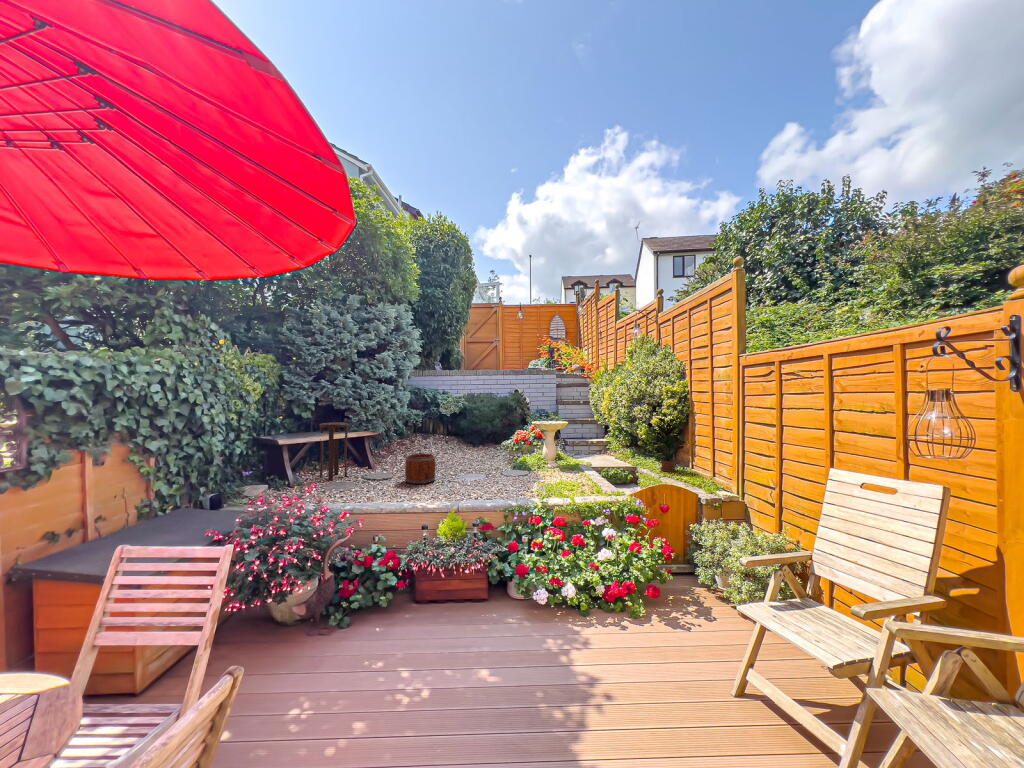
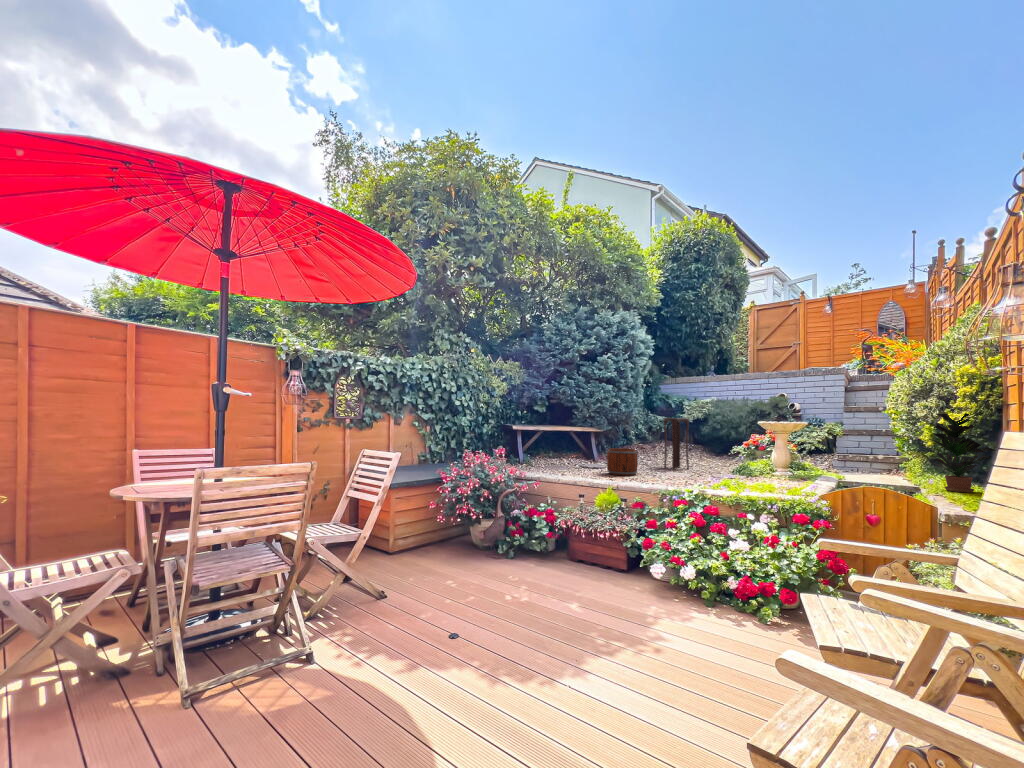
stool: present [320,422,348,480] -> present [664,418,689,469]

